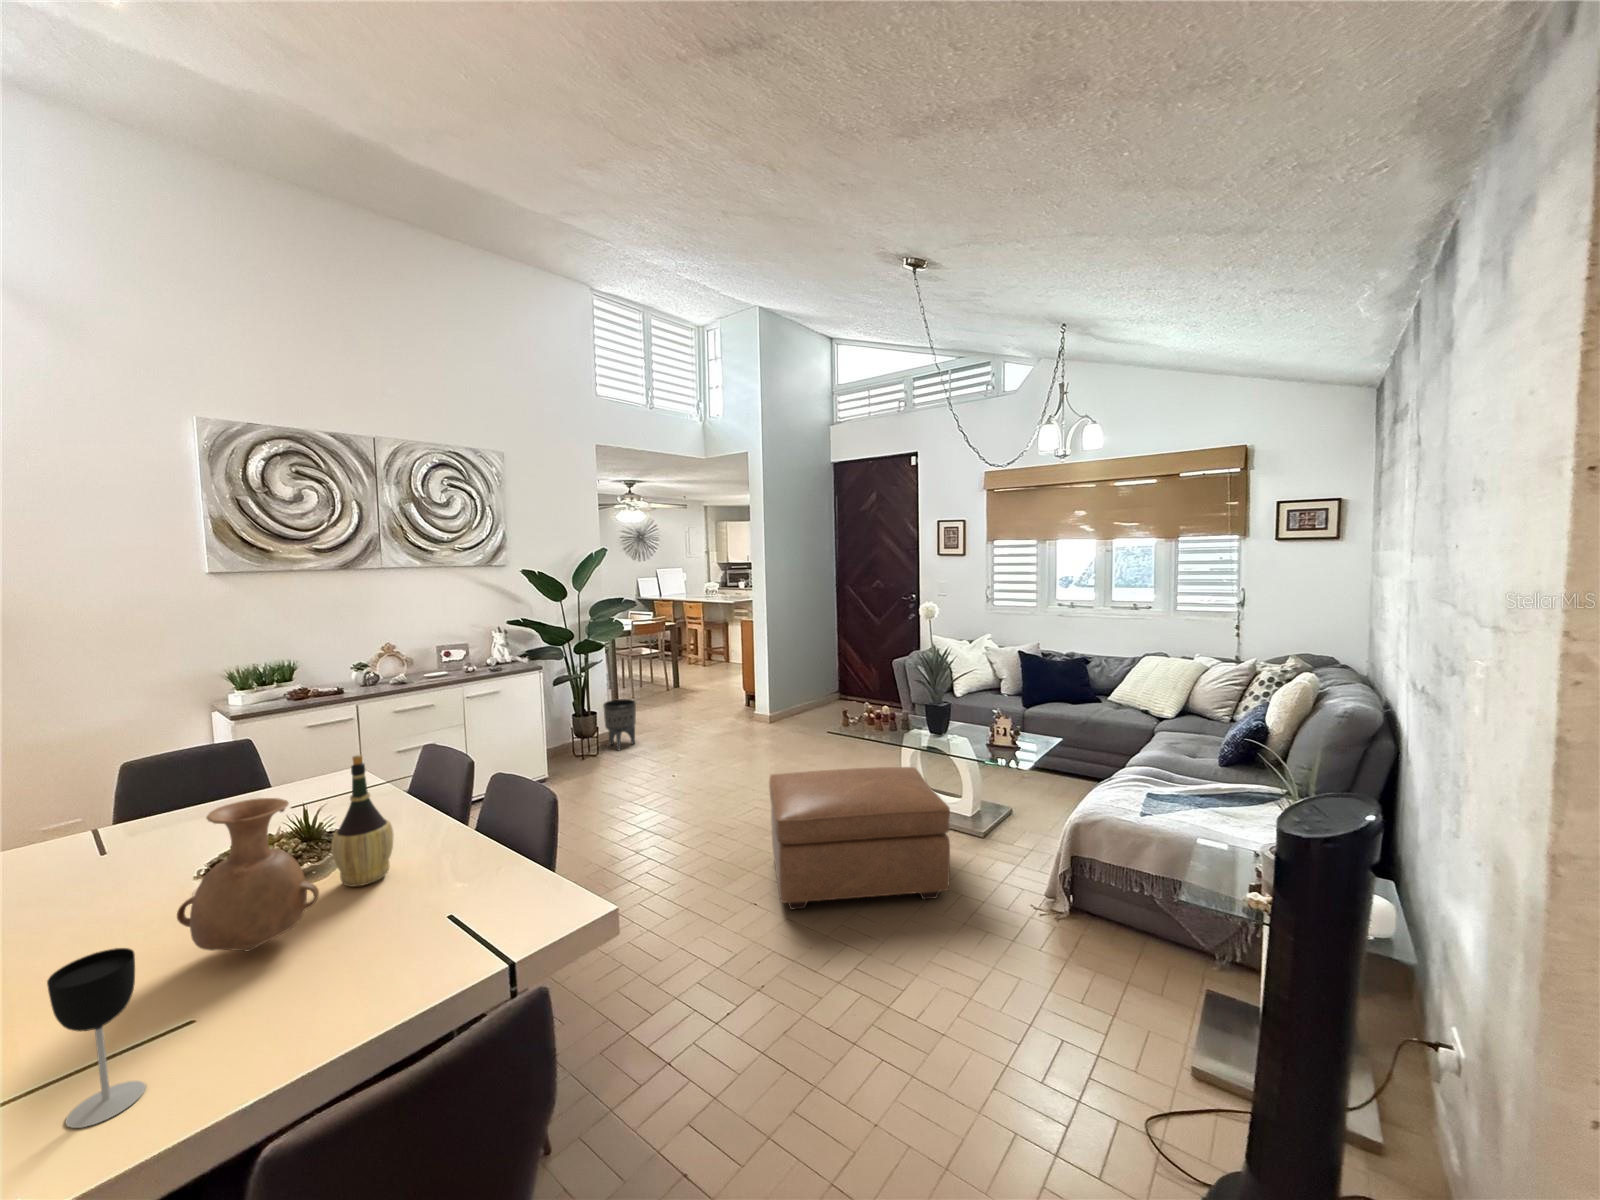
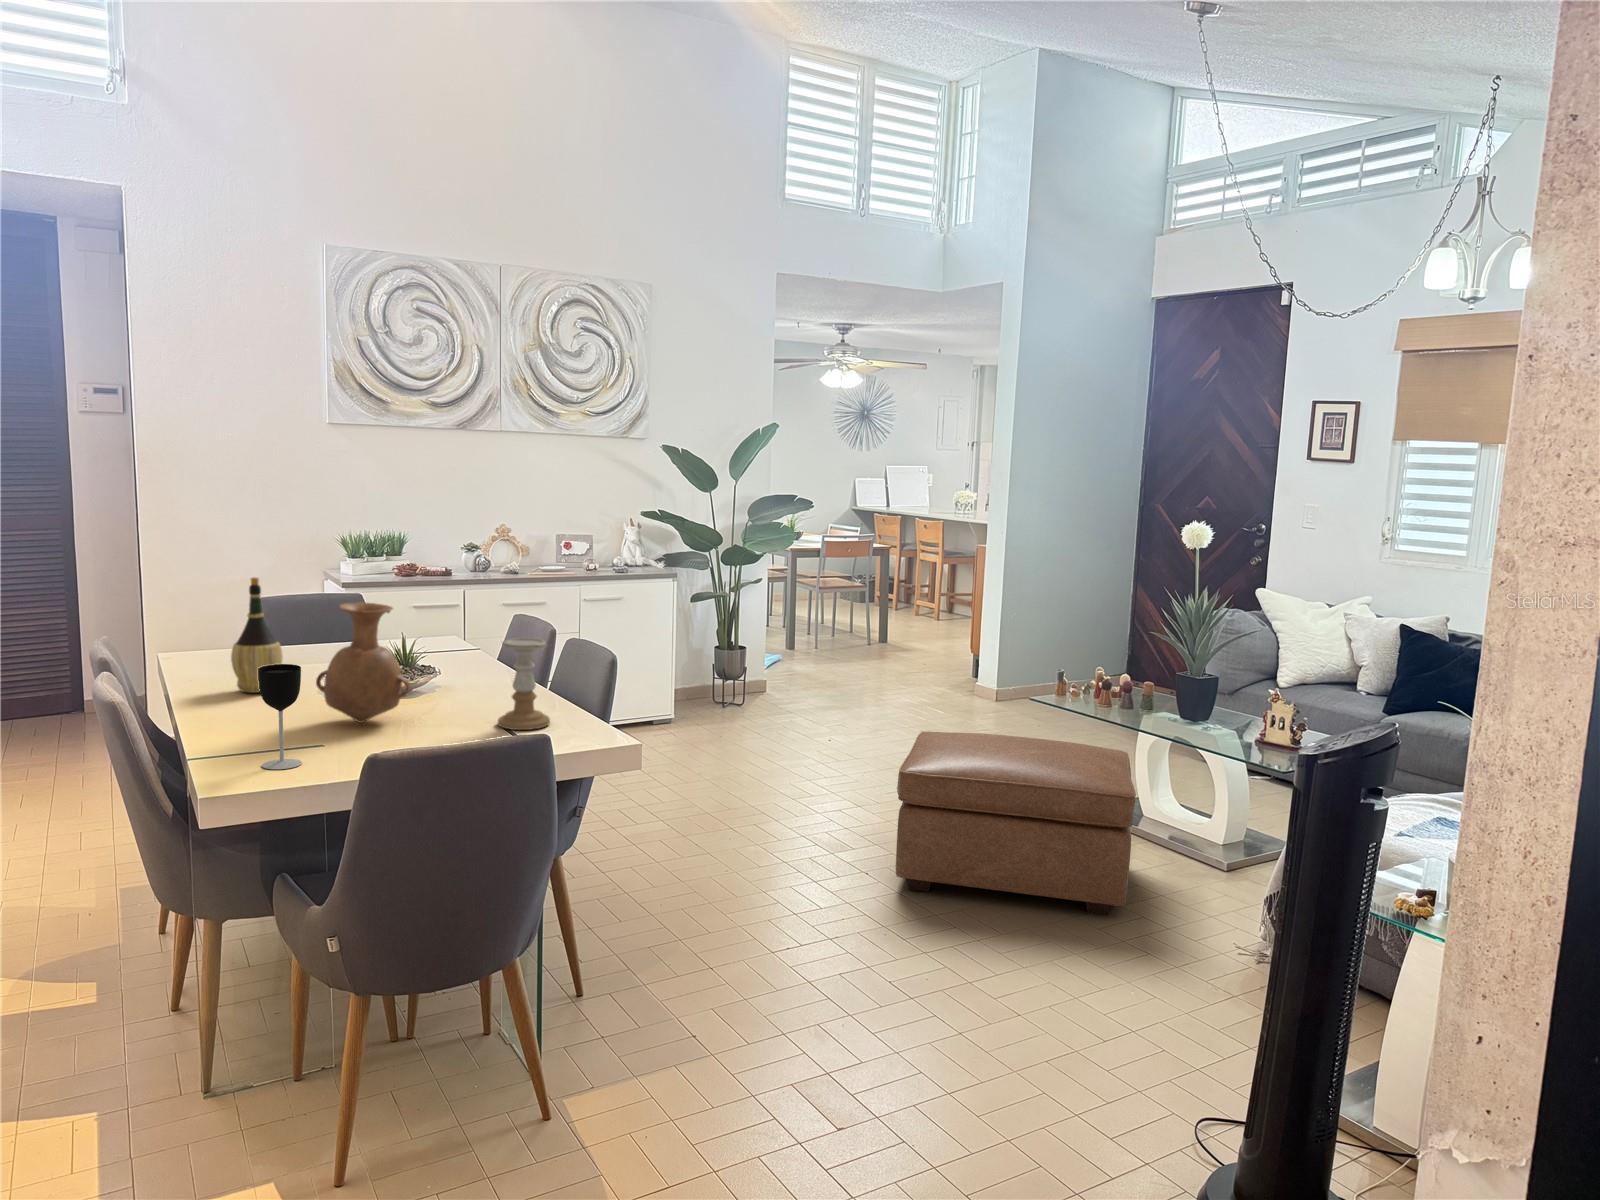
planter: present [603,699,636,751] -> none [757,637,801,706]
wine bottle: present [331,755,394,887] -> present [231,577,282,693]
candle holder: none [437,802,500,915] -> present [498,638,550,730]

